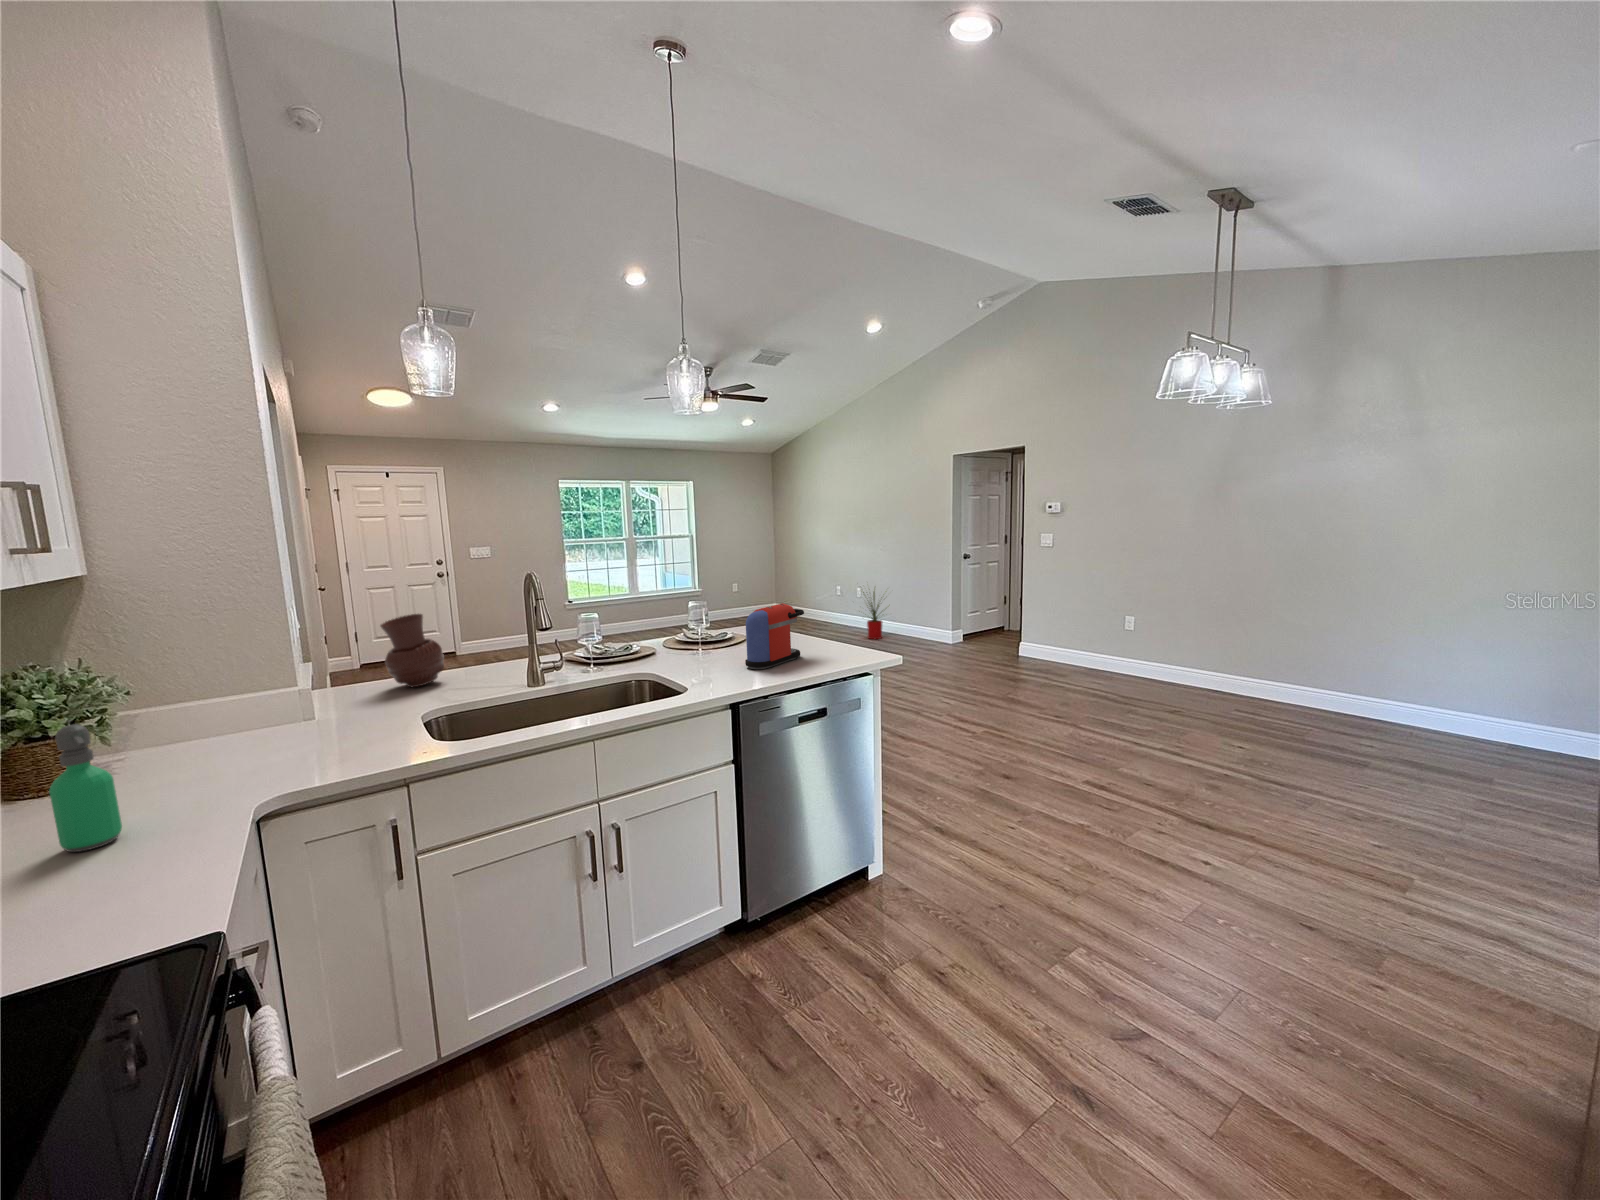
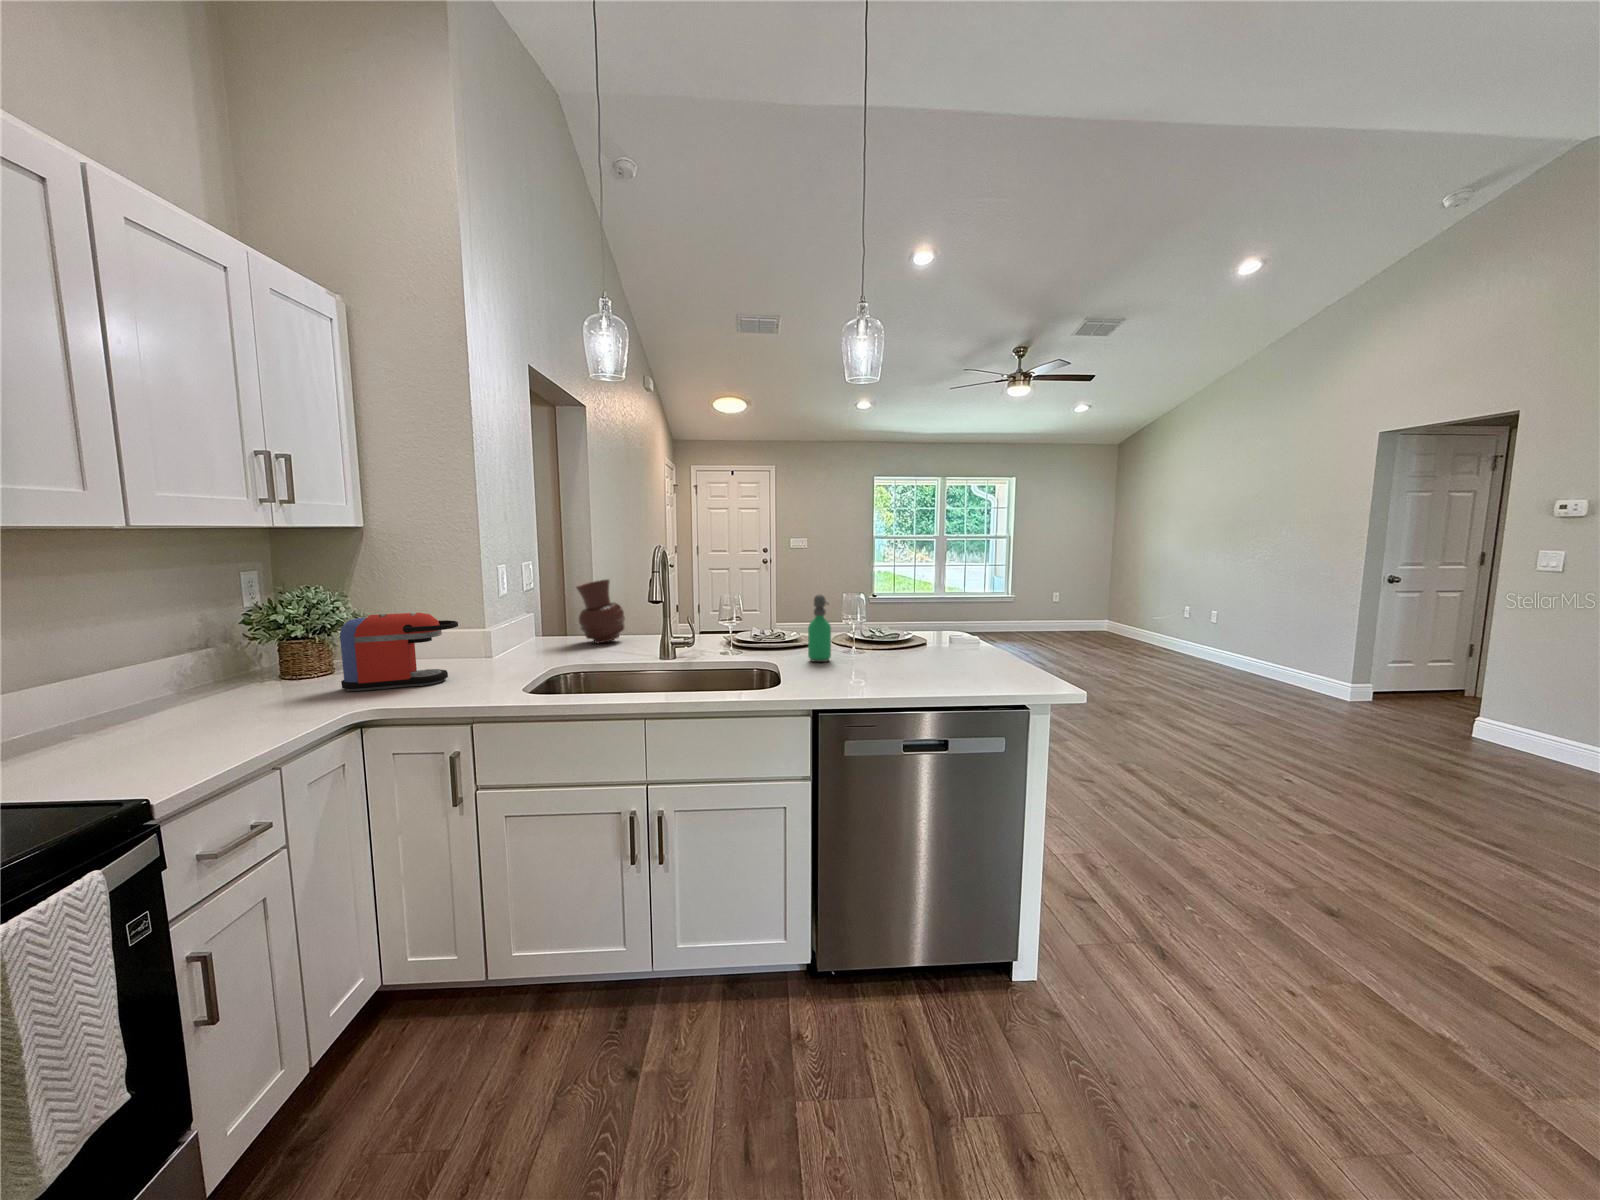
house plant: present [863,591,882,639] -> none [1191,601,1256,676]
coffee maker: present [745,603,804,669] -> present [340,613,458,691]
soap dispenser: present [49,724,122,852] -> present [808,595,831,662]

